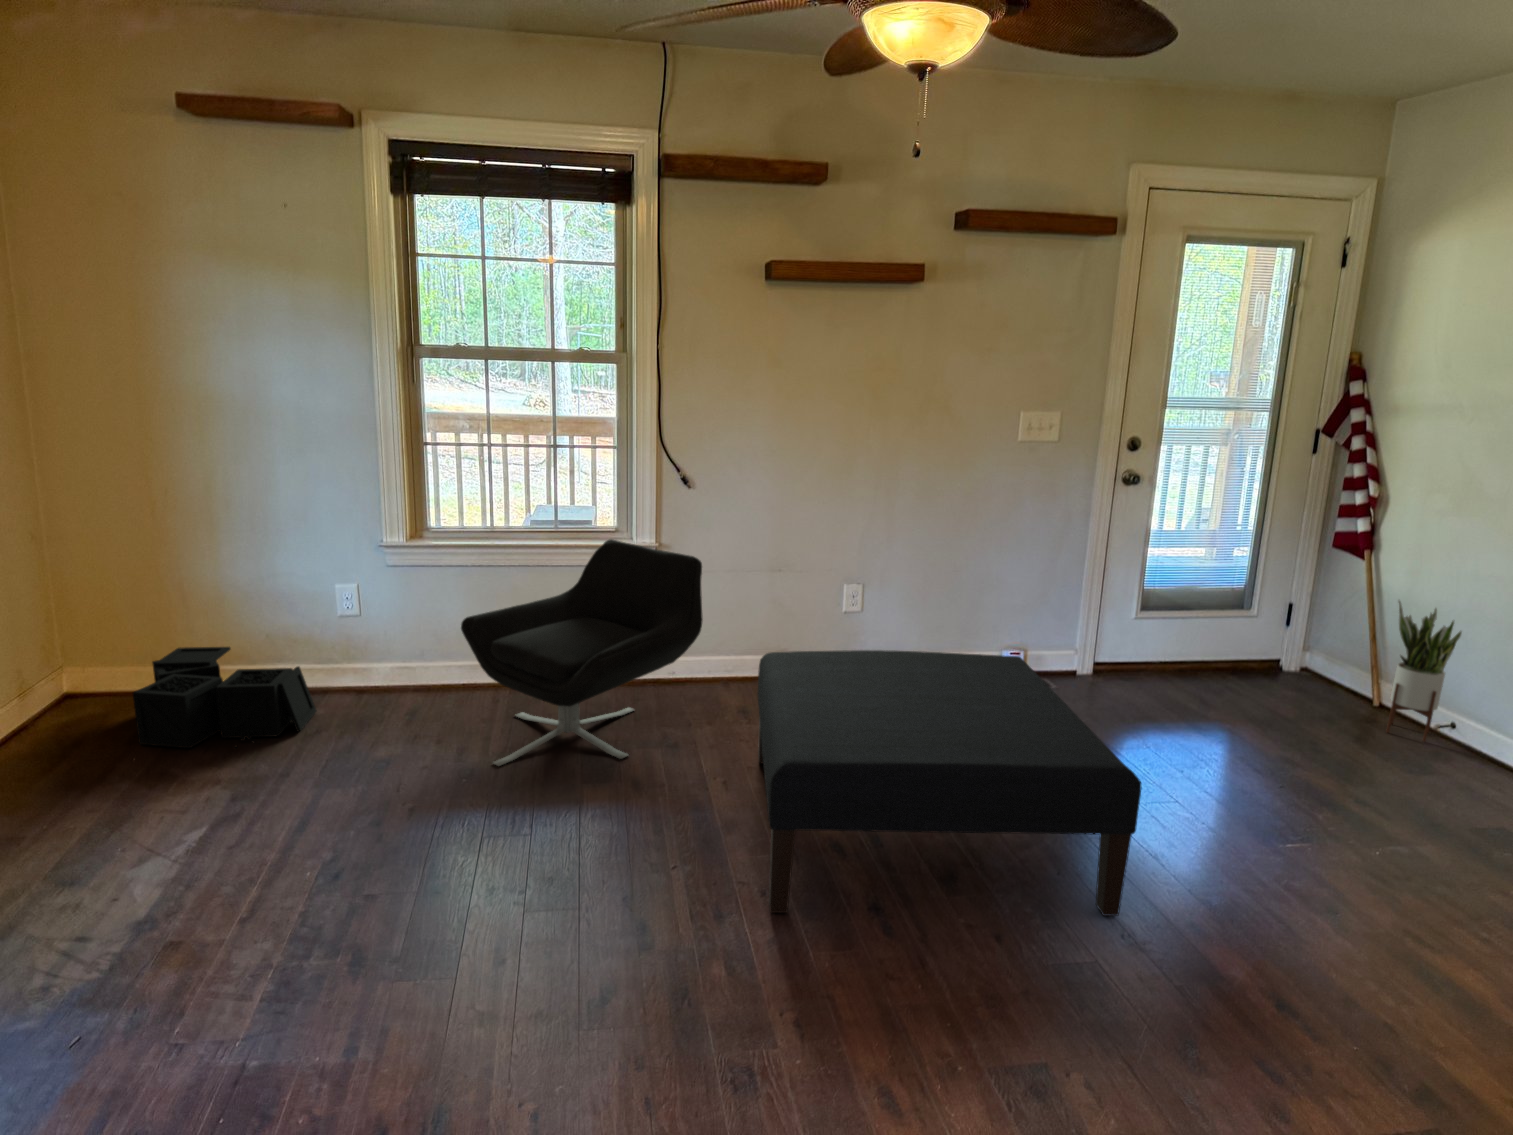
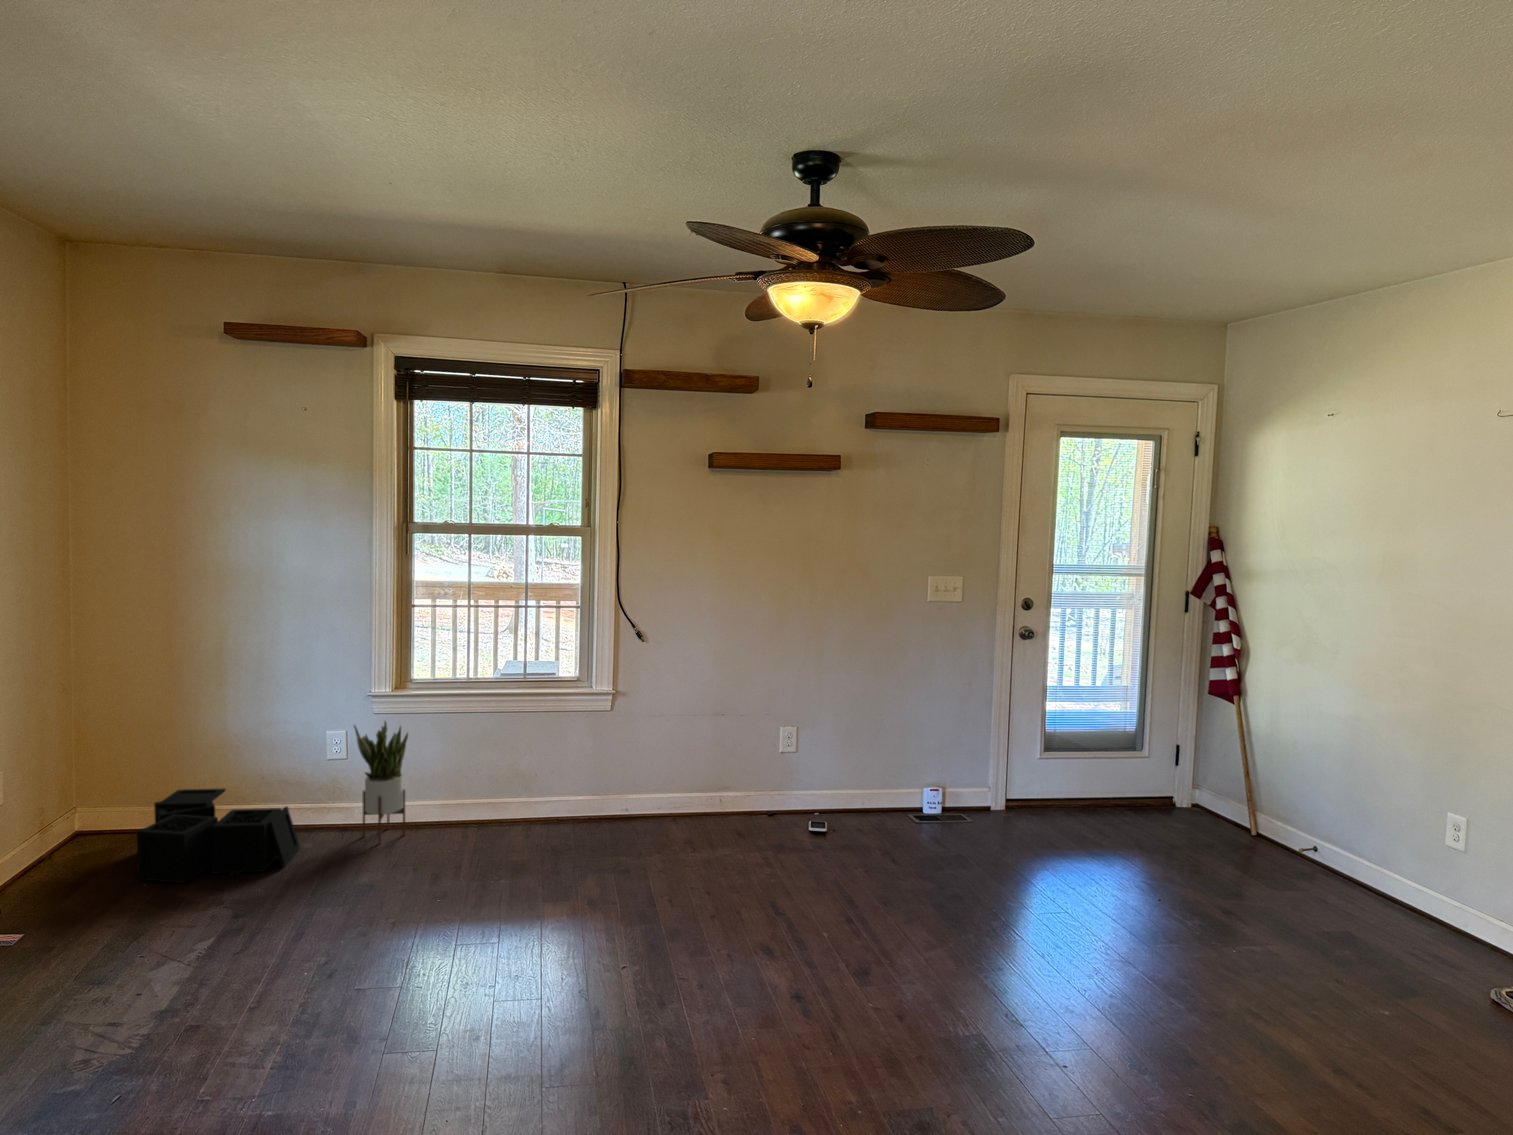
lounge chair: present [461,539,703,766] -> none [434,690,650,898]
potted plant: present [1386,601,1462,742] -> present [354,721,408,843]
ottoman: present [758,650,1142,916] -> none [689,790,1002,1025]

